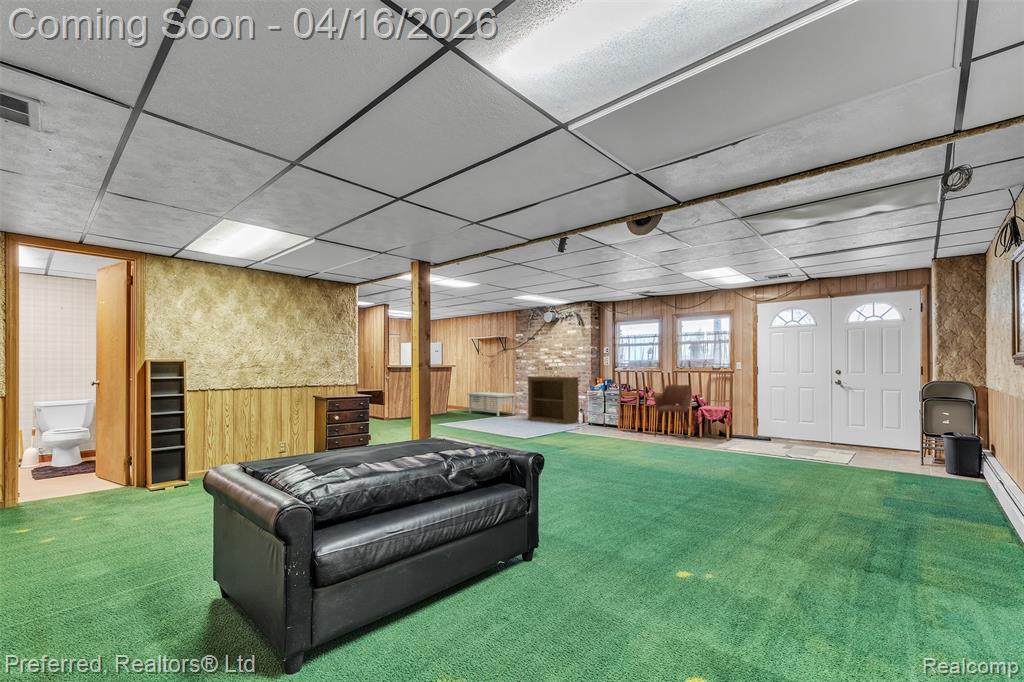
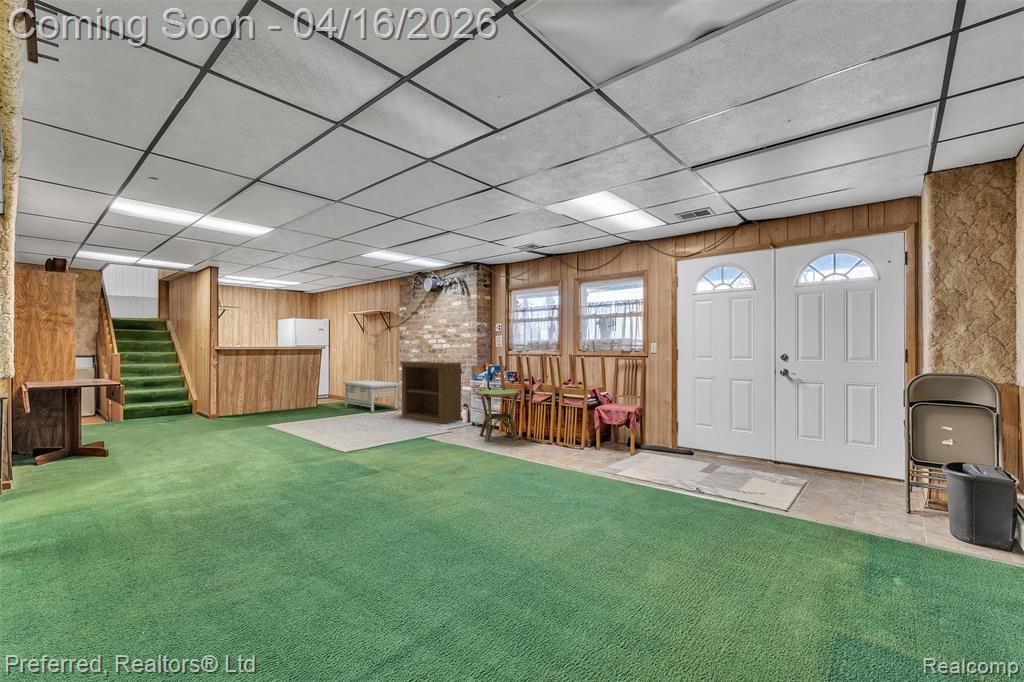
armchair: present [654,384,692,439] -> none [534,374,588,452]
side table: none [605,397,638,434] -> present [476,390,521,442]

